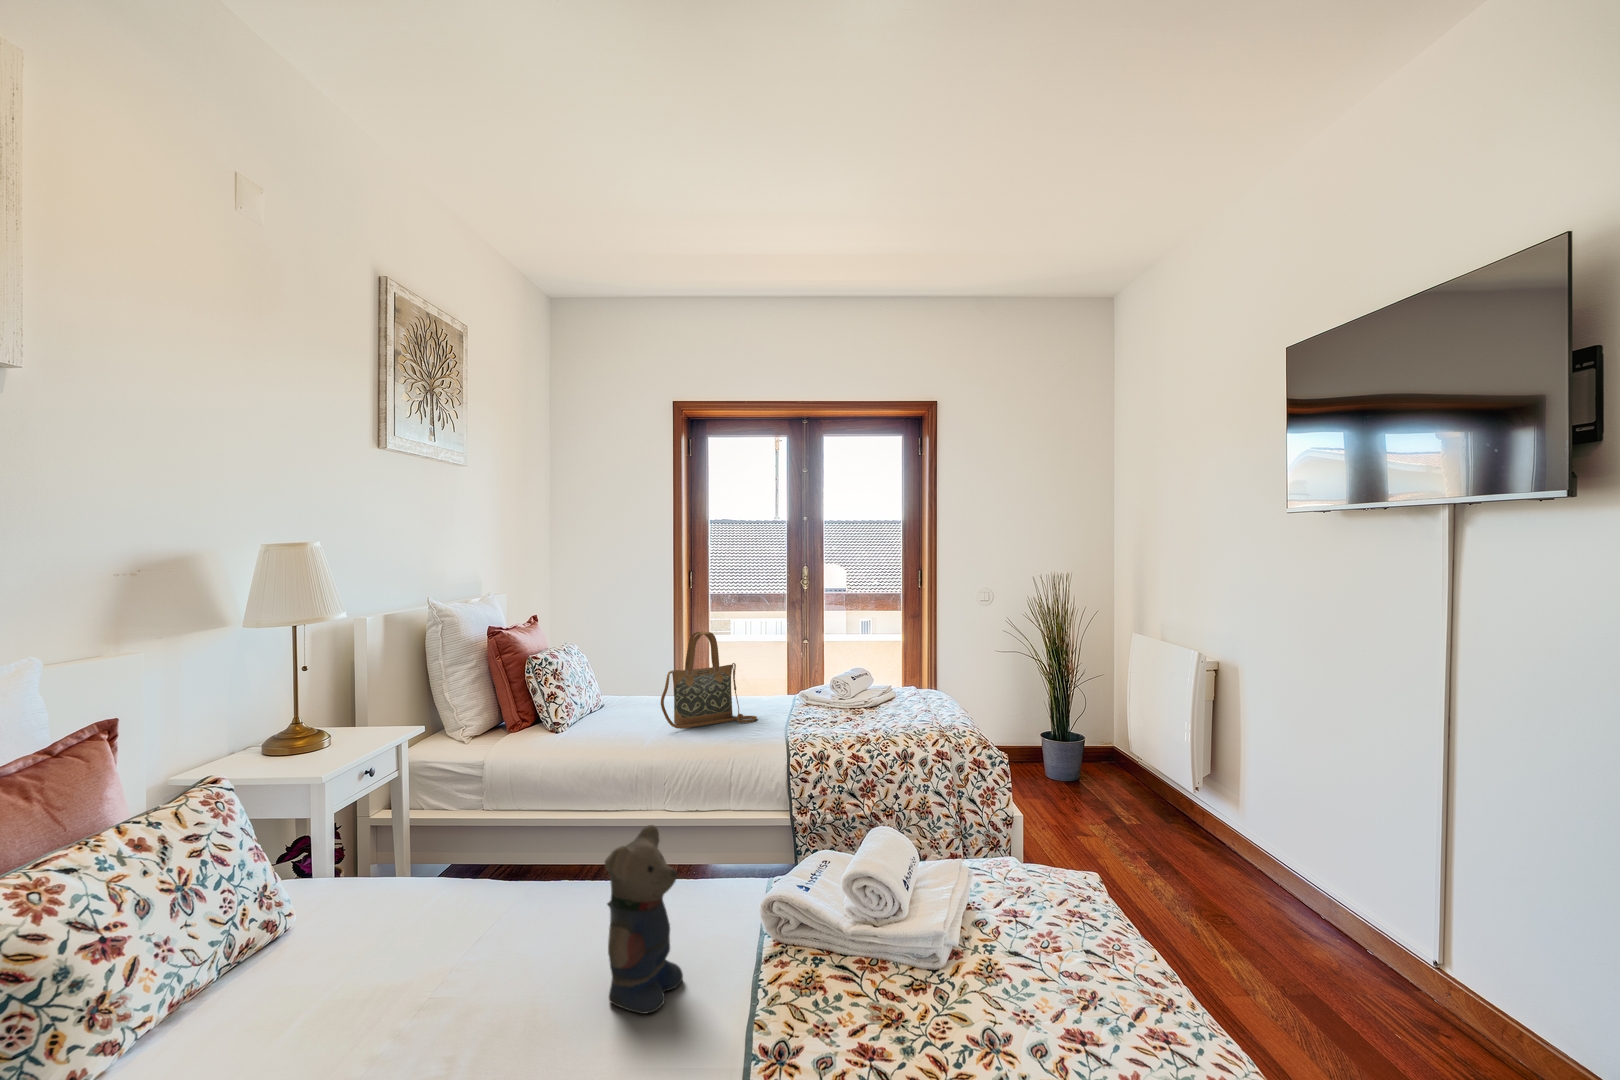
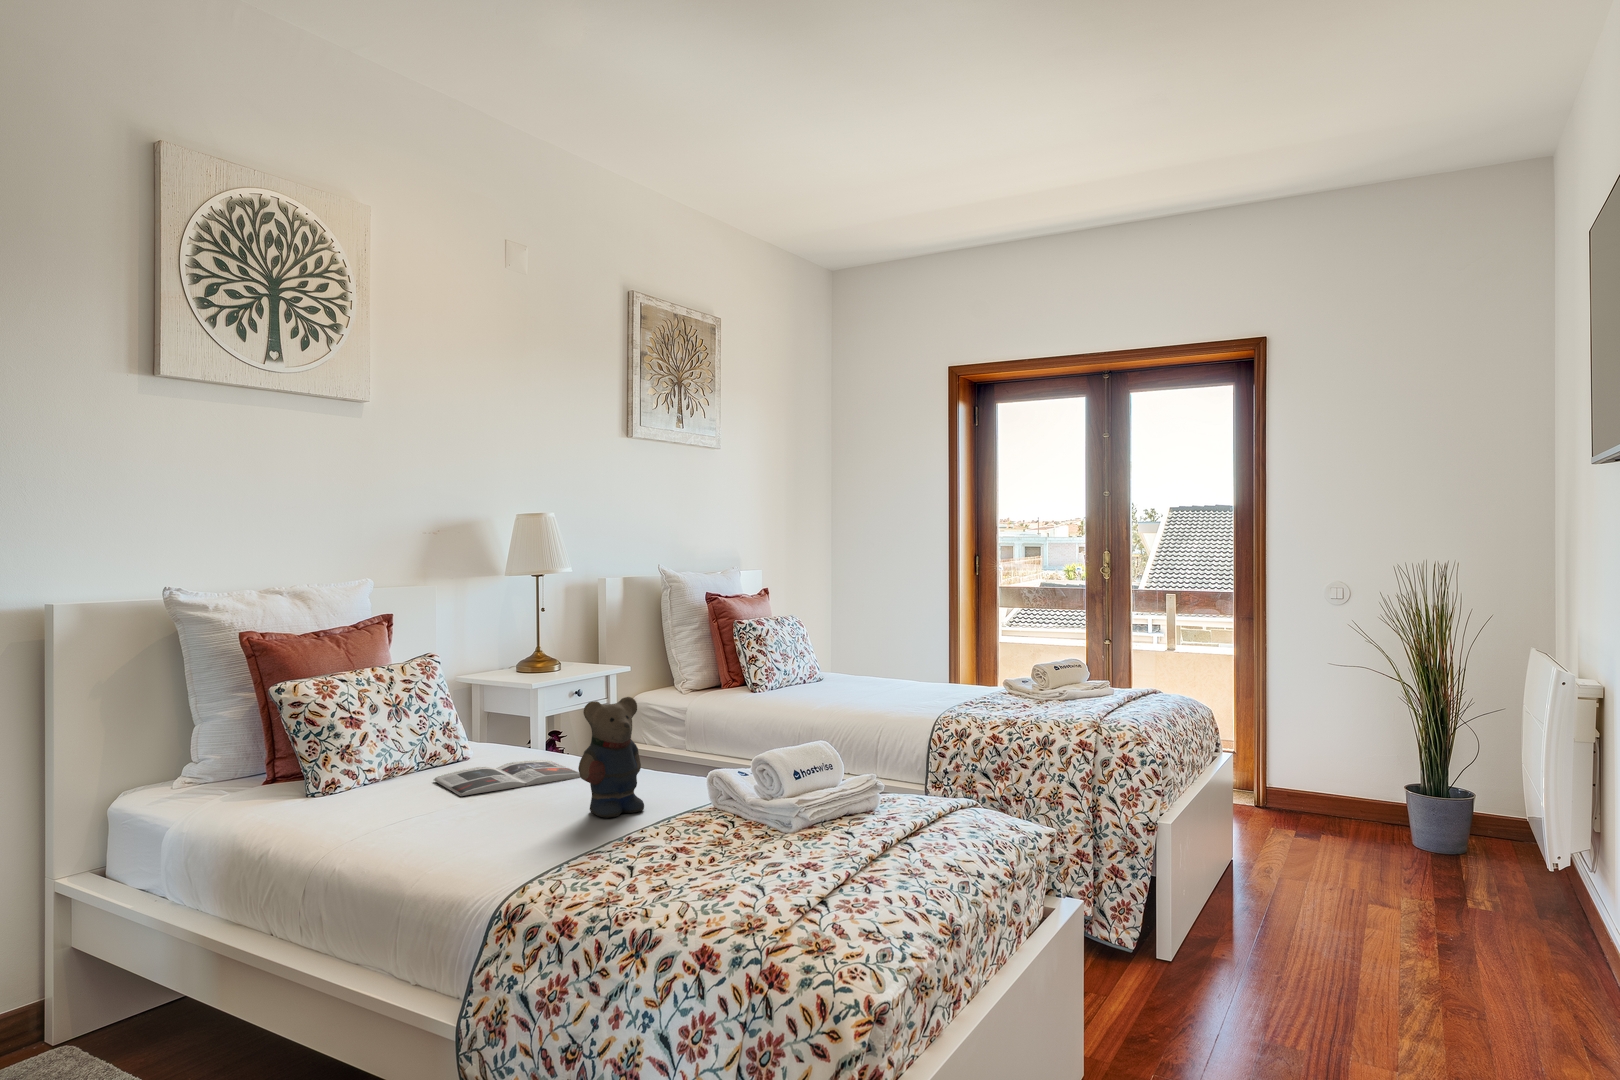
handbag: present [661,632,757,729] -> none [839,607,937,702]
magazine: none [265,901,513,1025] -> present [434,760,580,796]

